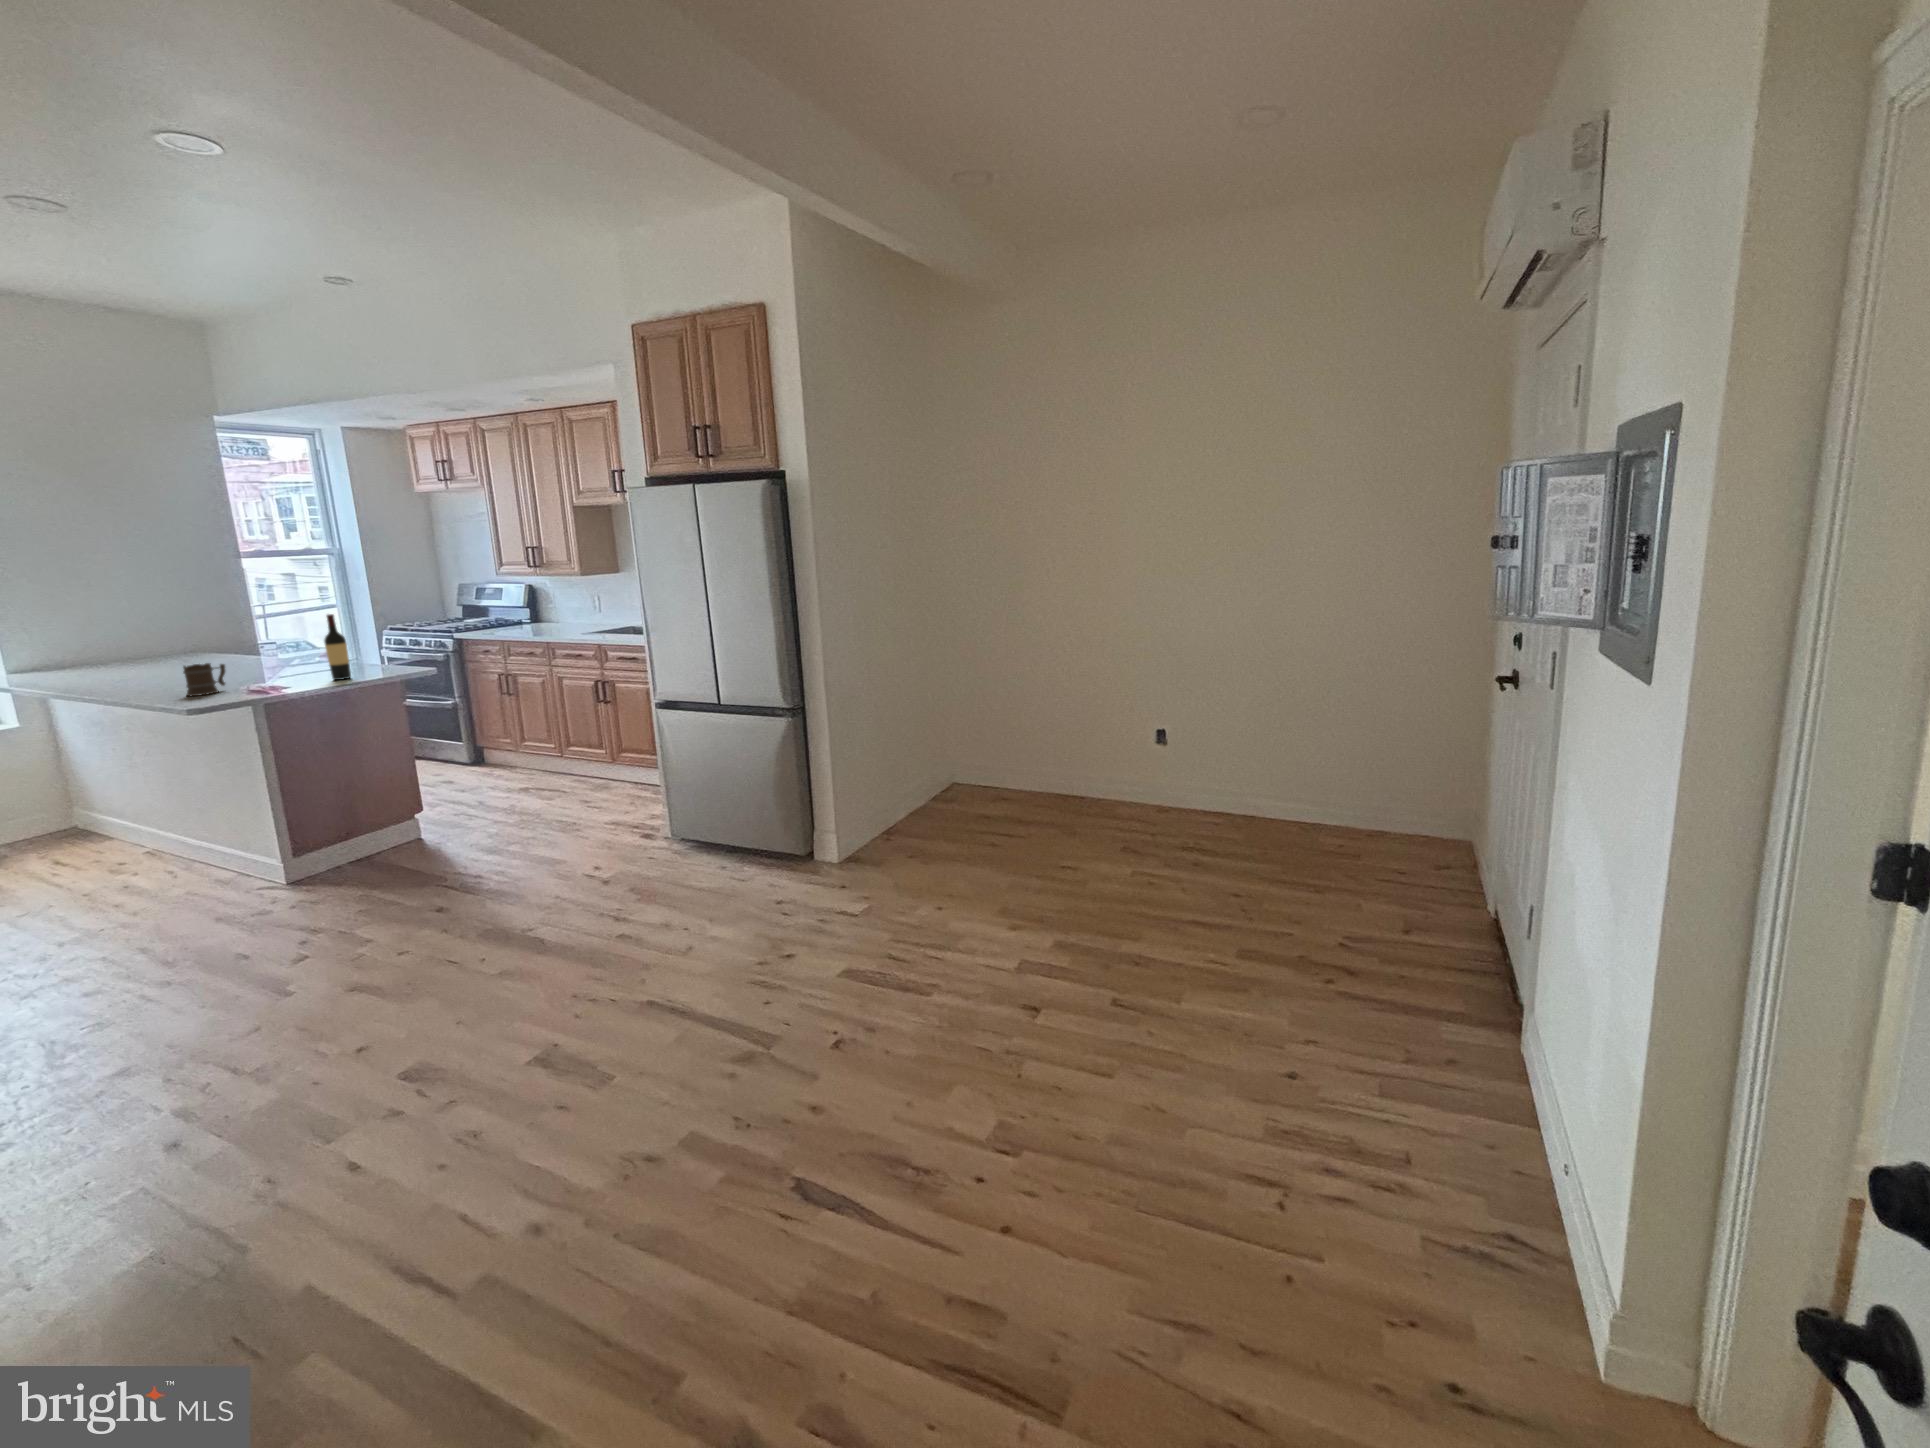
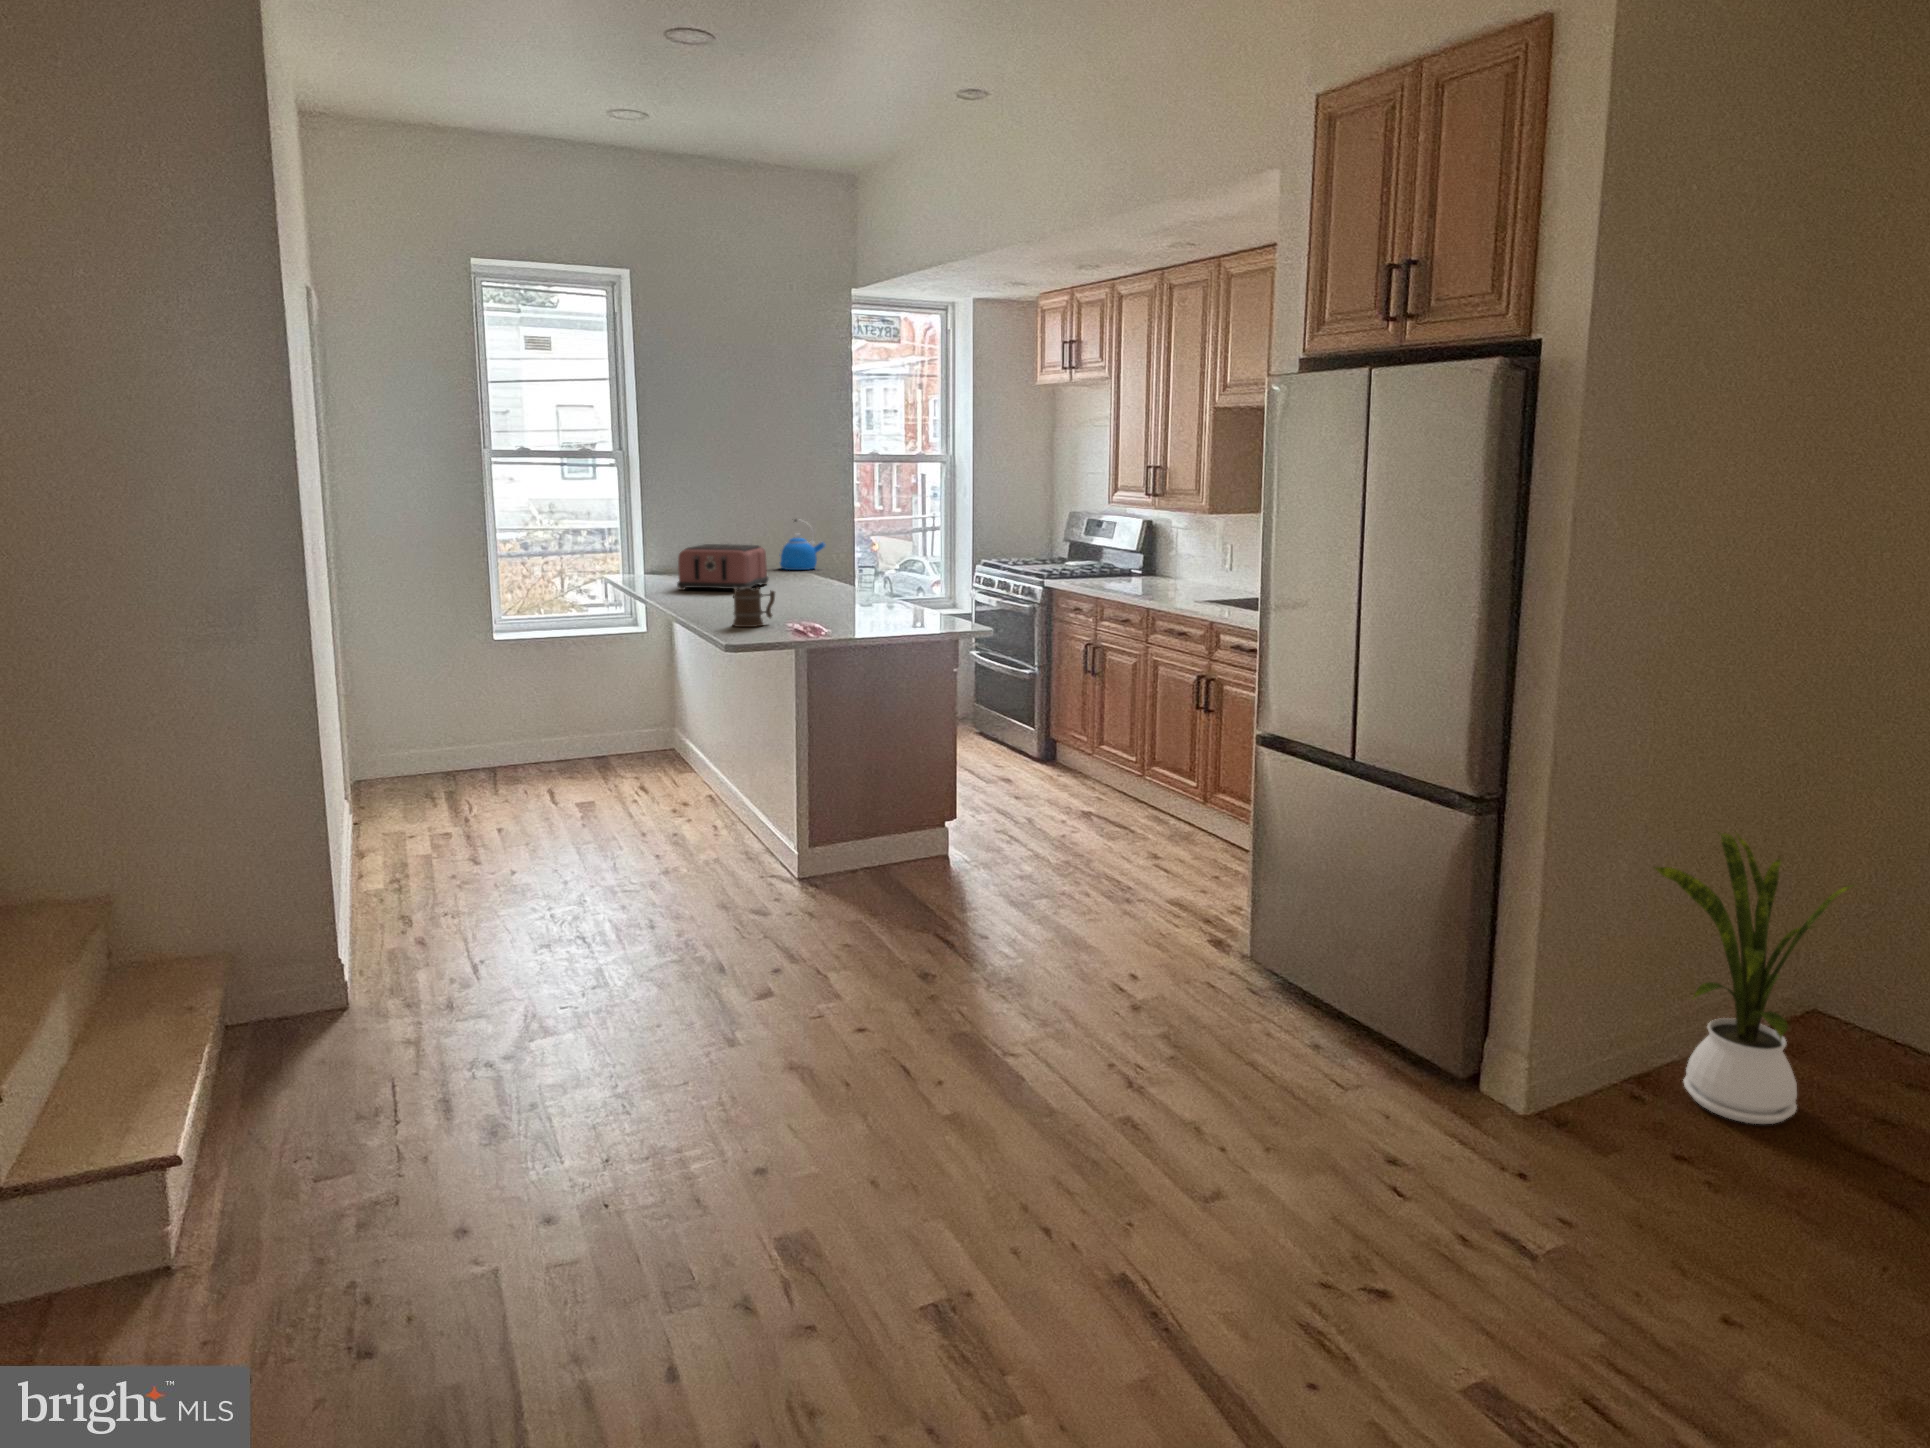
kettle: none [177,610,229,654] -> present [780,520,826,570]
wine bottle: present [324,614,351,680] -> none [875,541,898,629]
toaster: none [81,634,184,681] -> present [677,544,768,590]
house plant: none [872,702,960,841] -> present [1655,833,1853,1124]

